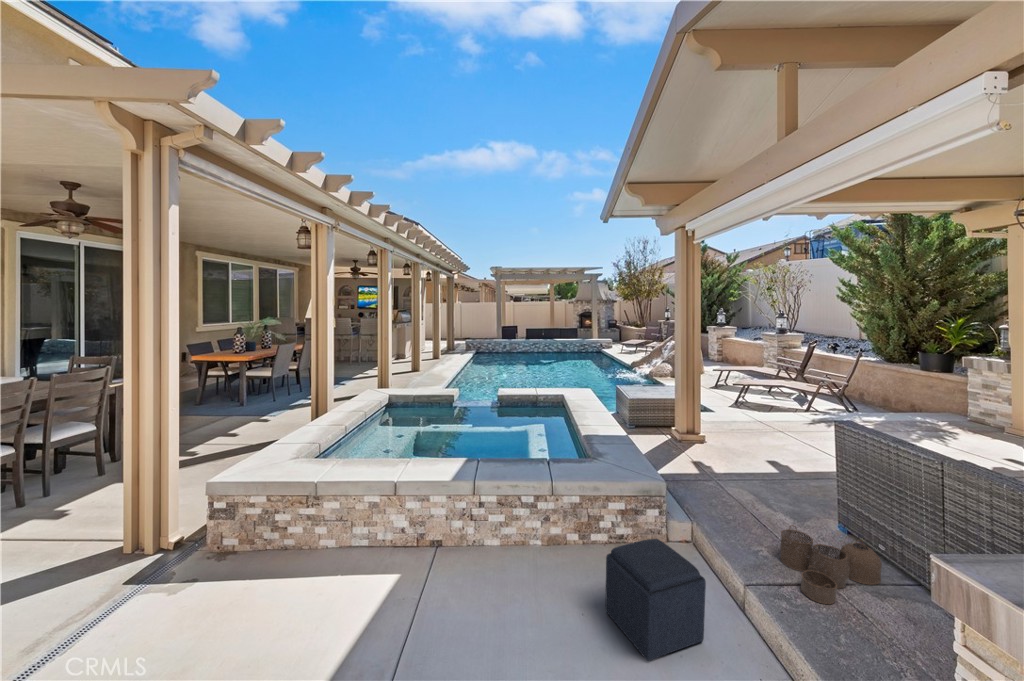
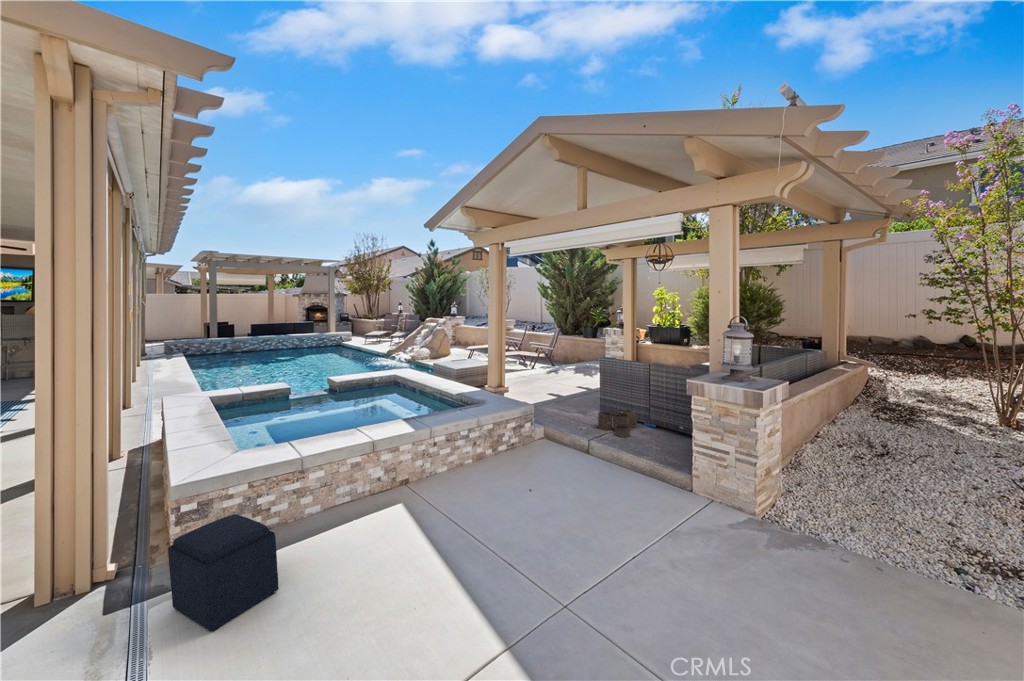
ottoman: present [605,539,706,661] -> present [168,514,279,631]

